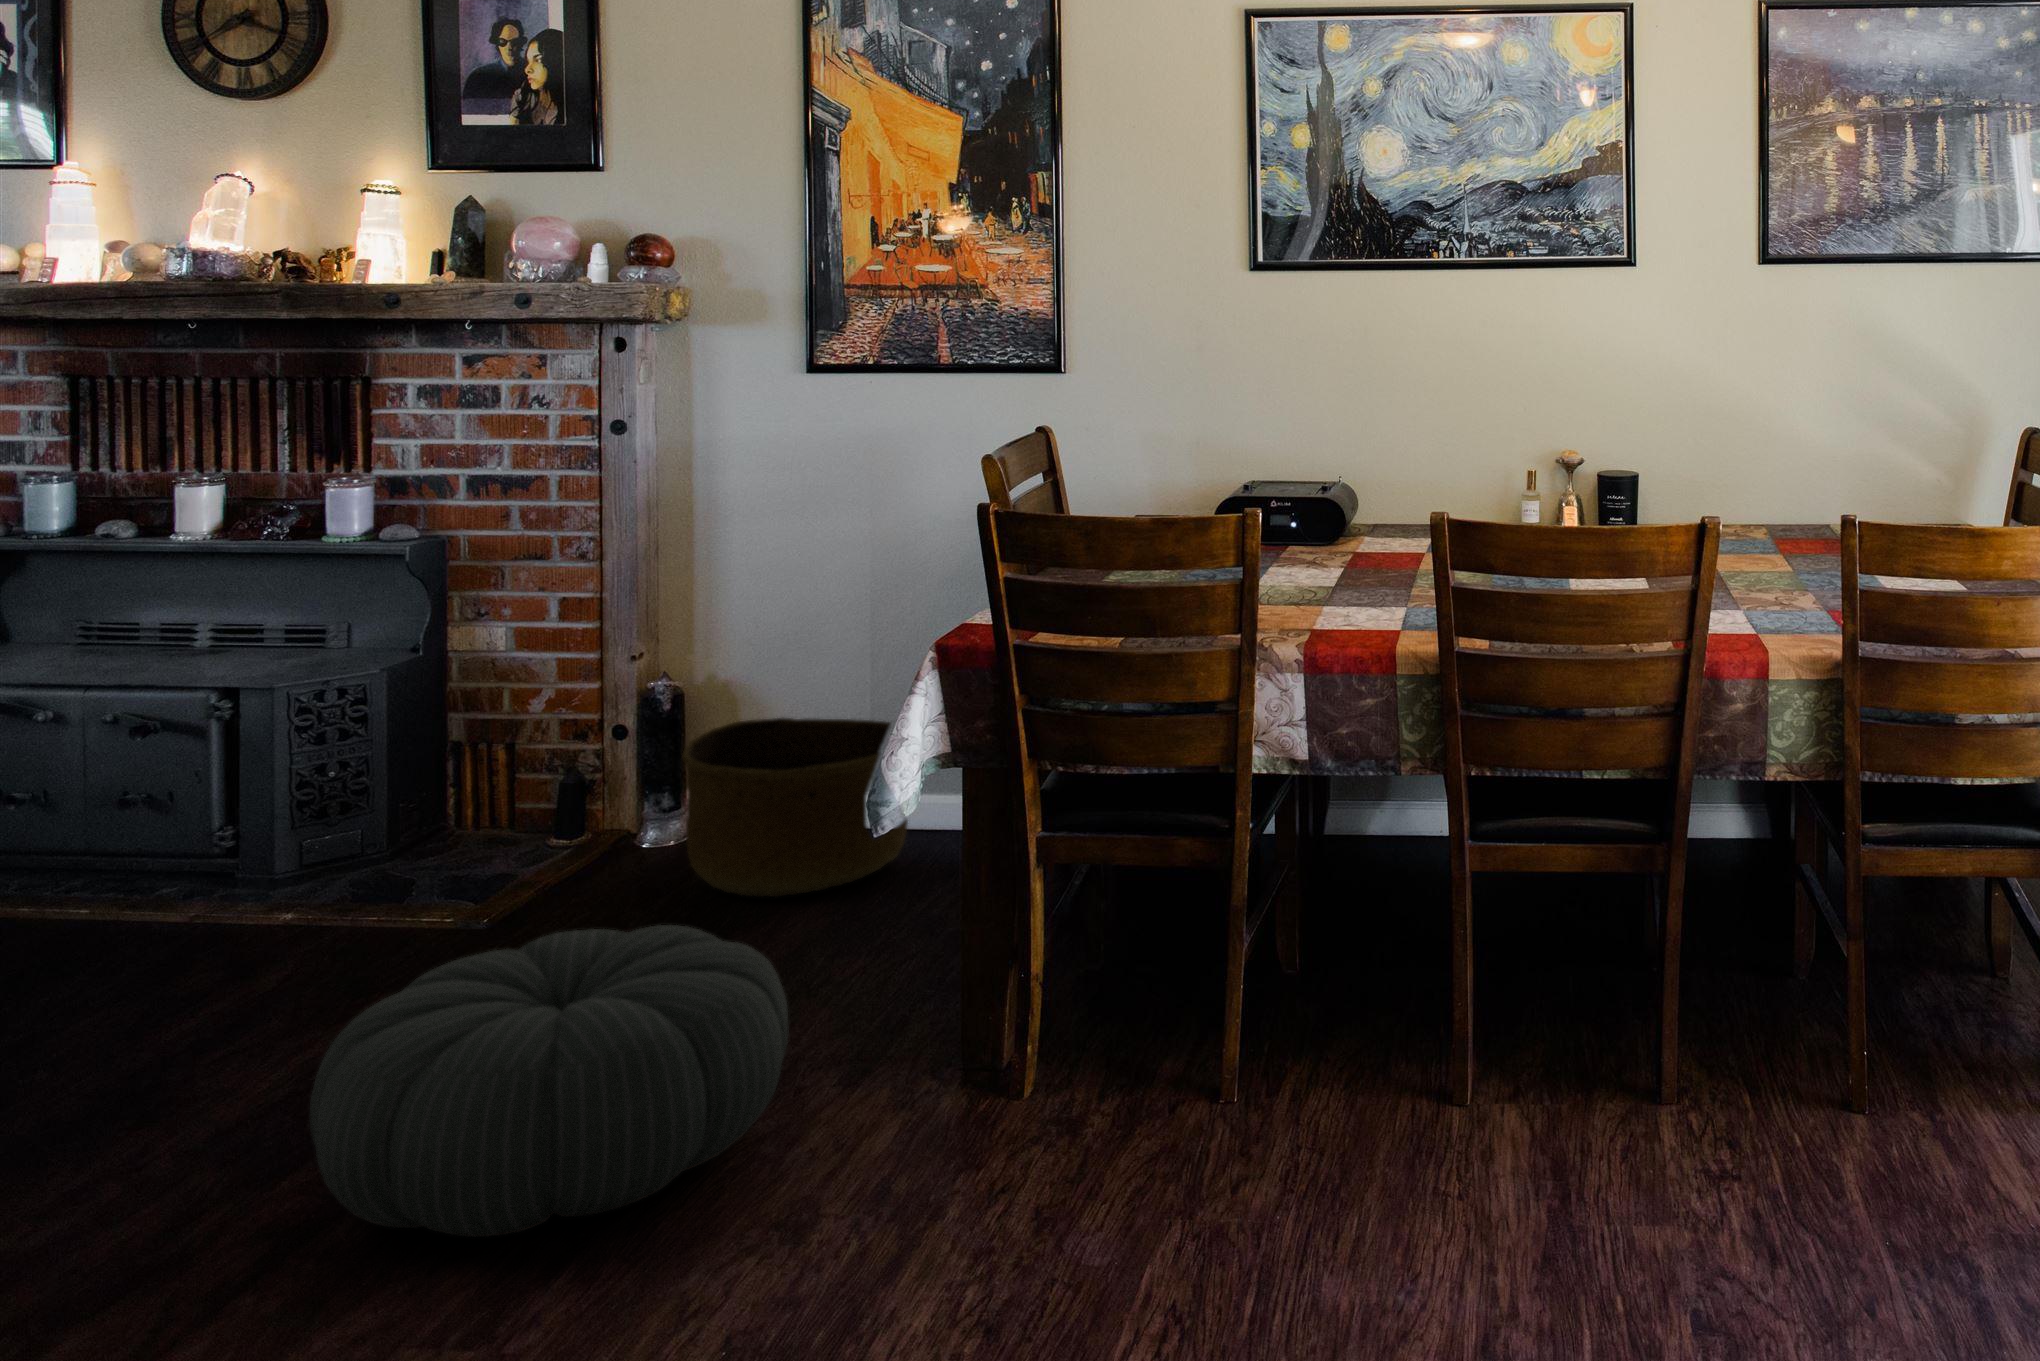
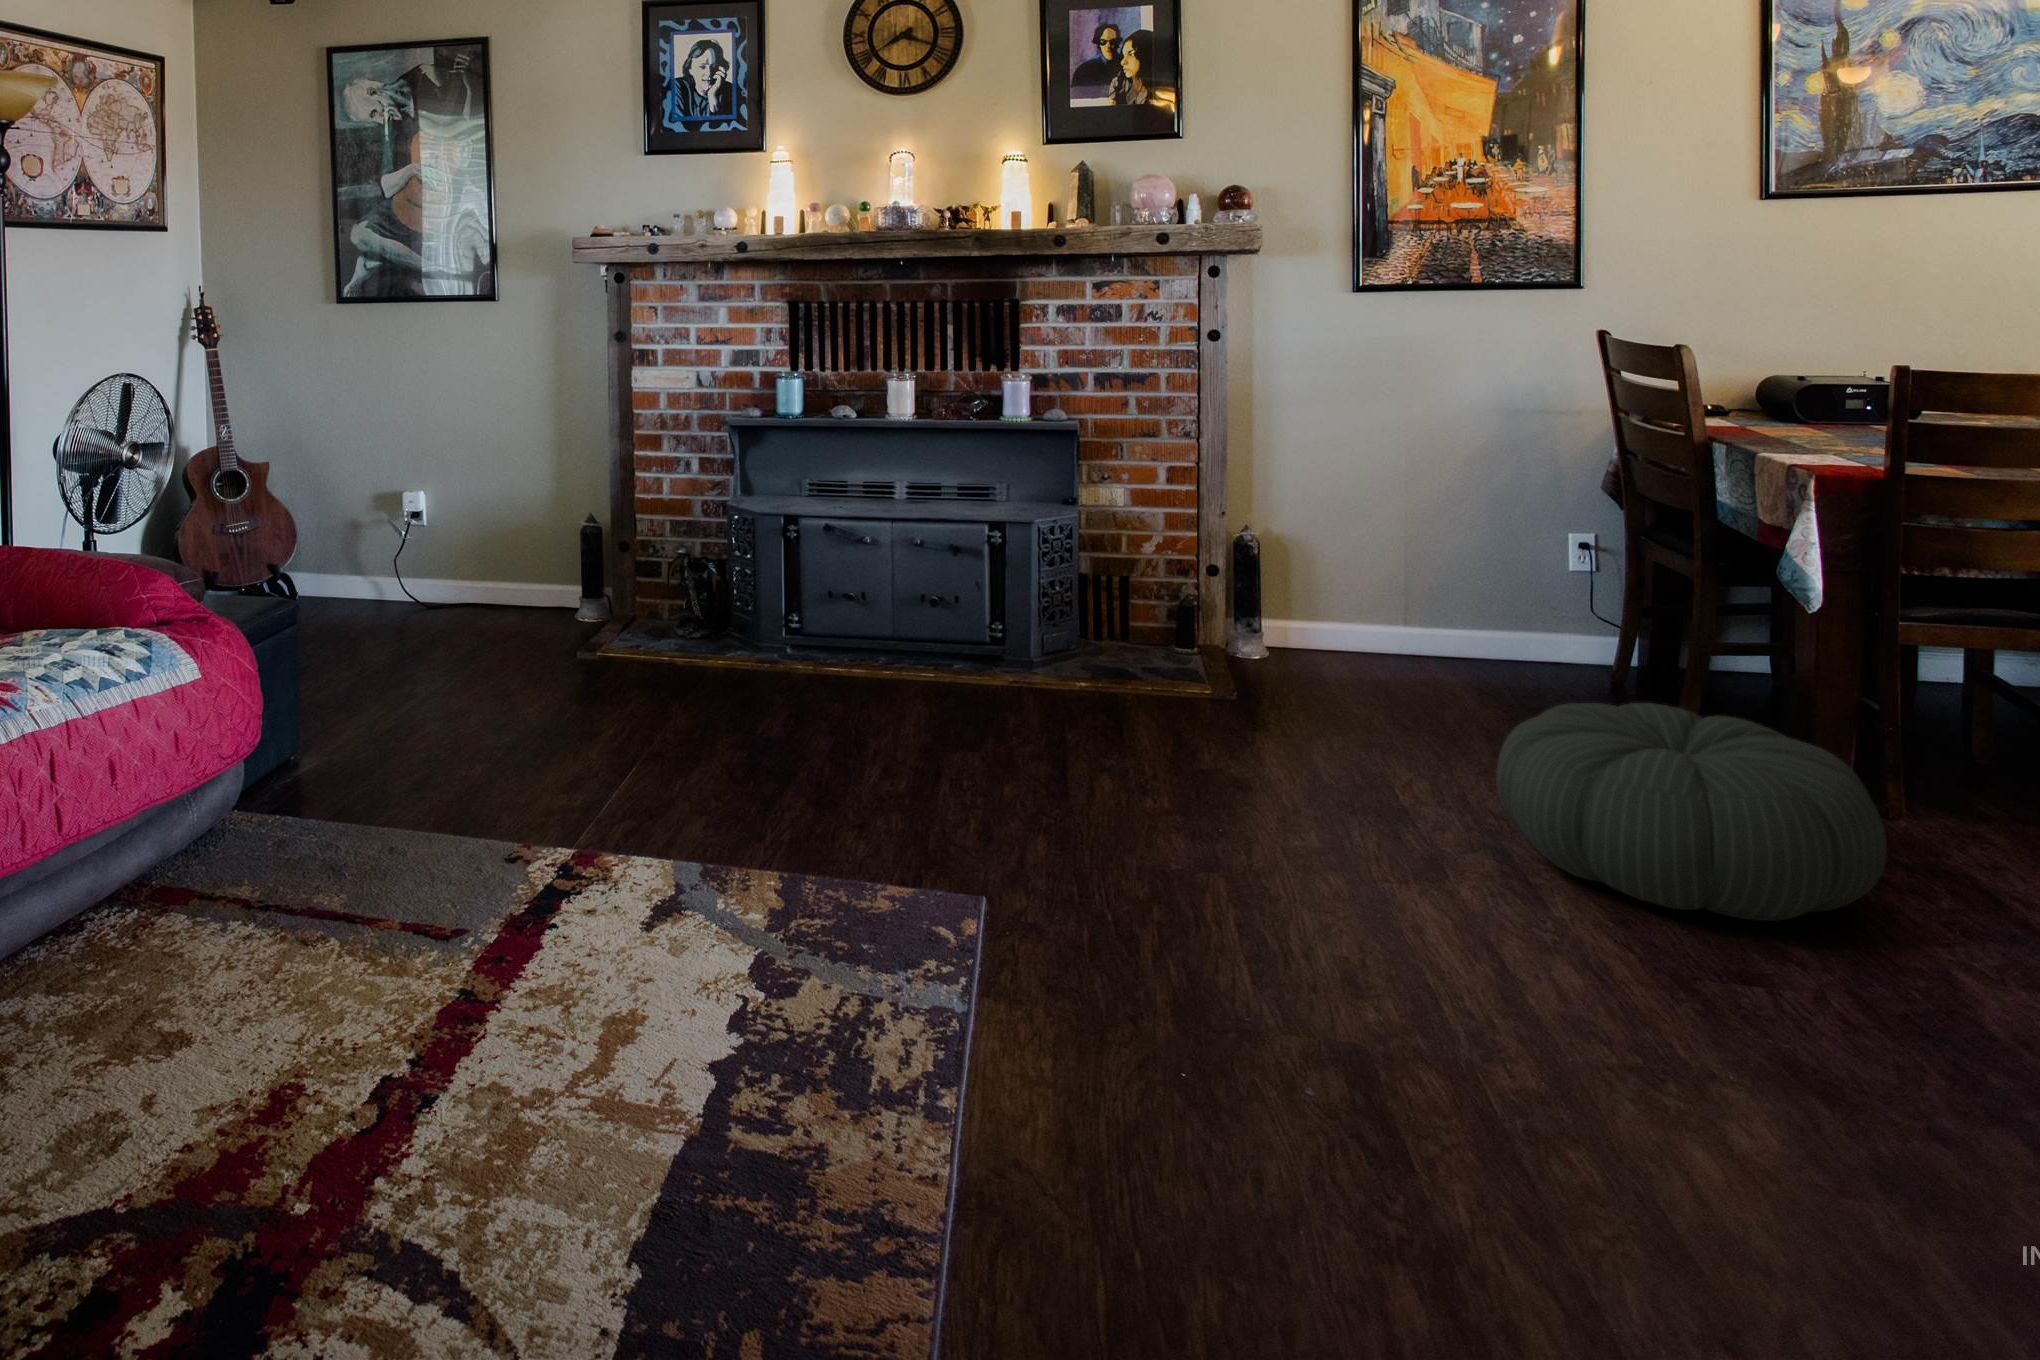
basket: present [683,718,908,897] -> none [1318,560,1500,696]

